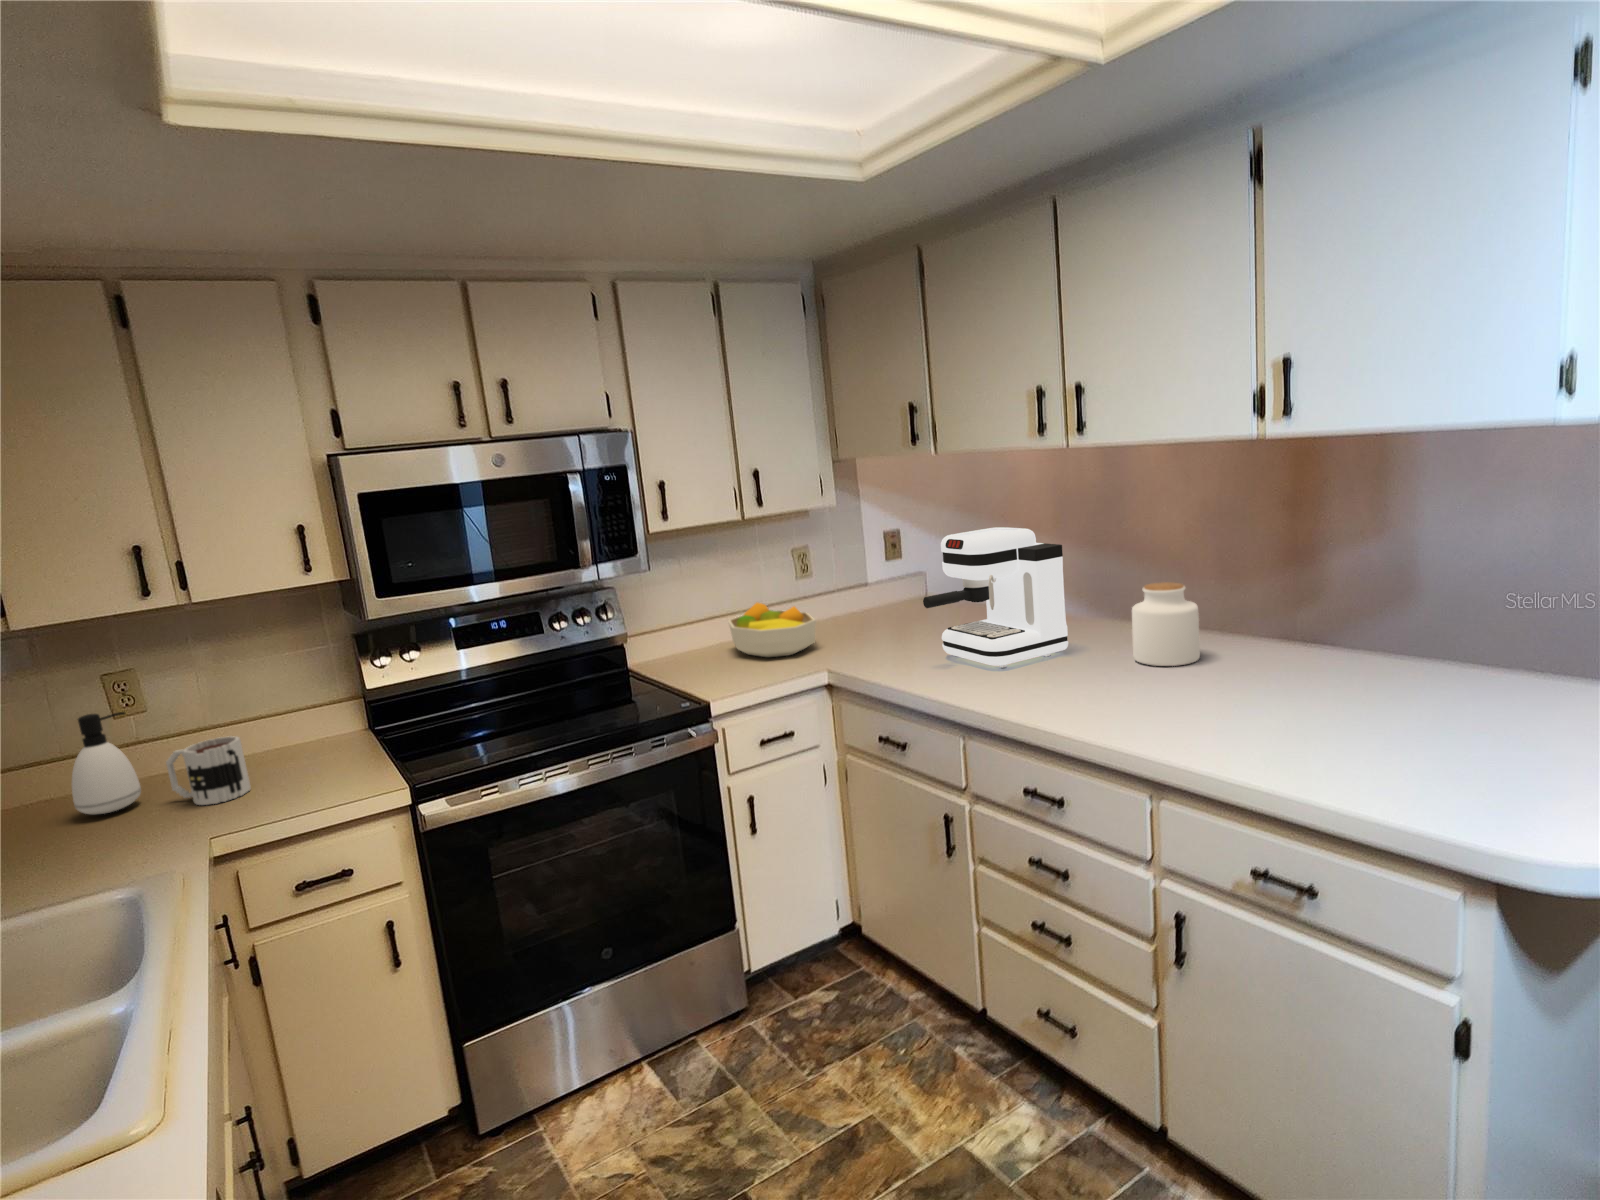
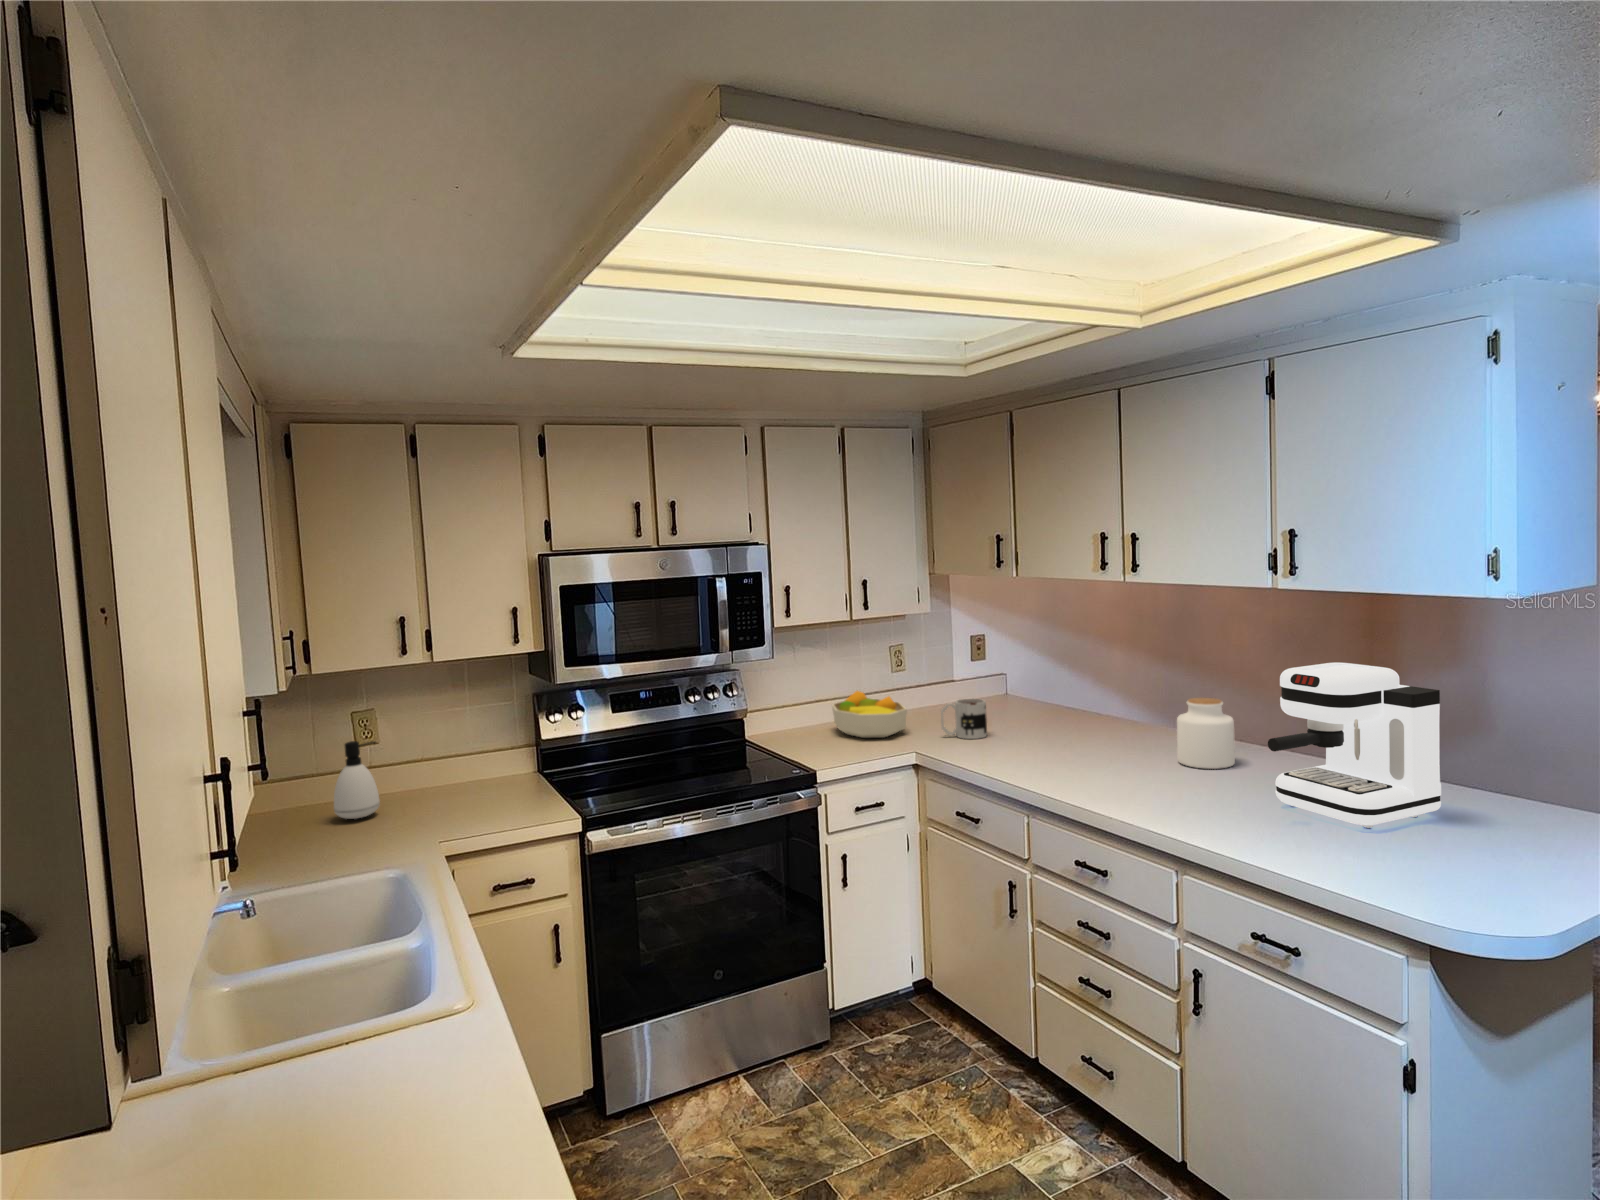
coffee maker: present [923,527,1068,668] -> present [1268,663,1441,828]
mug: present [166,736,251,805] -> present [941,698,987,739]

